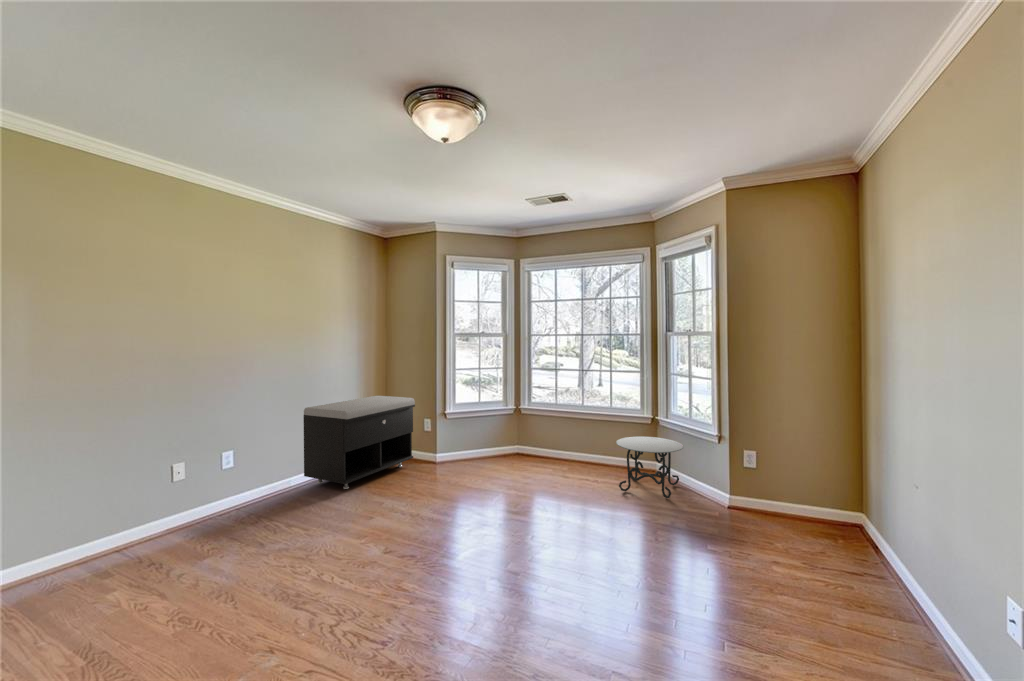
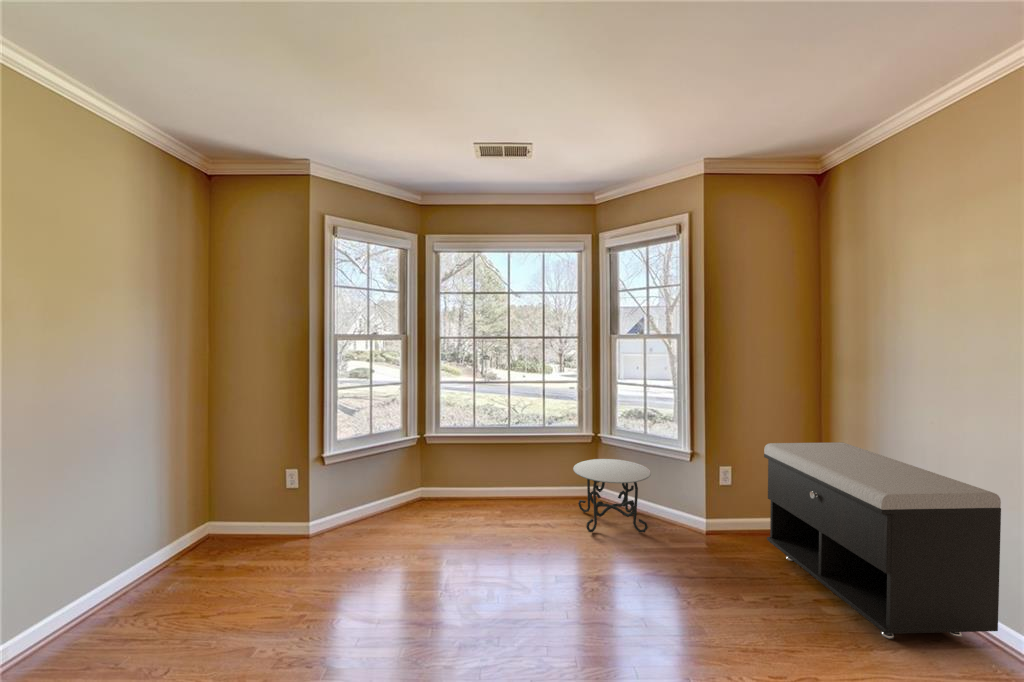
storage bench: present [304,396,415,489] -> present [764,442,1001,639]

